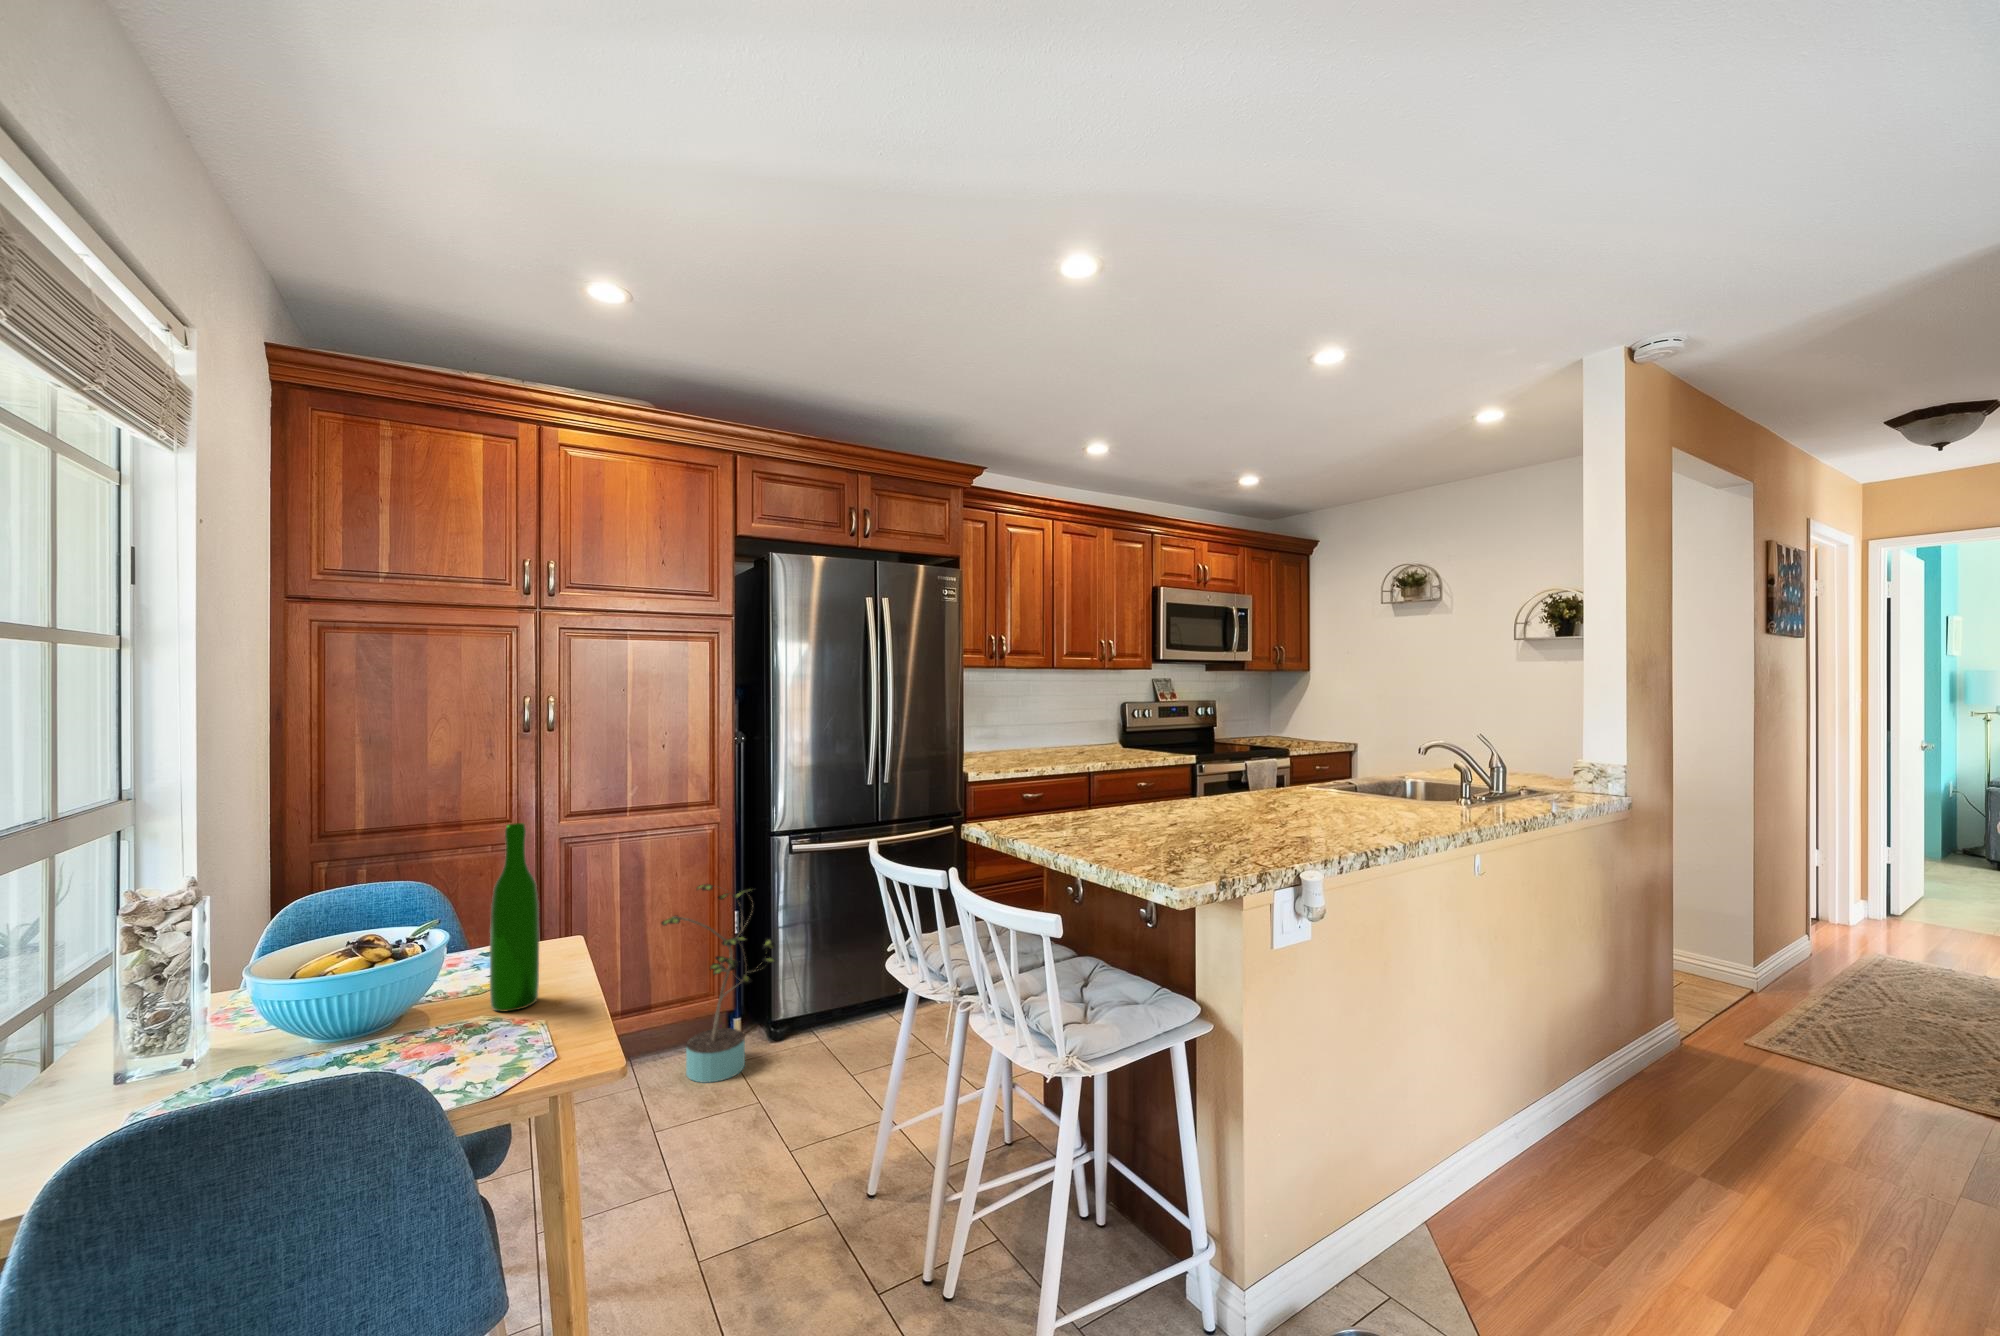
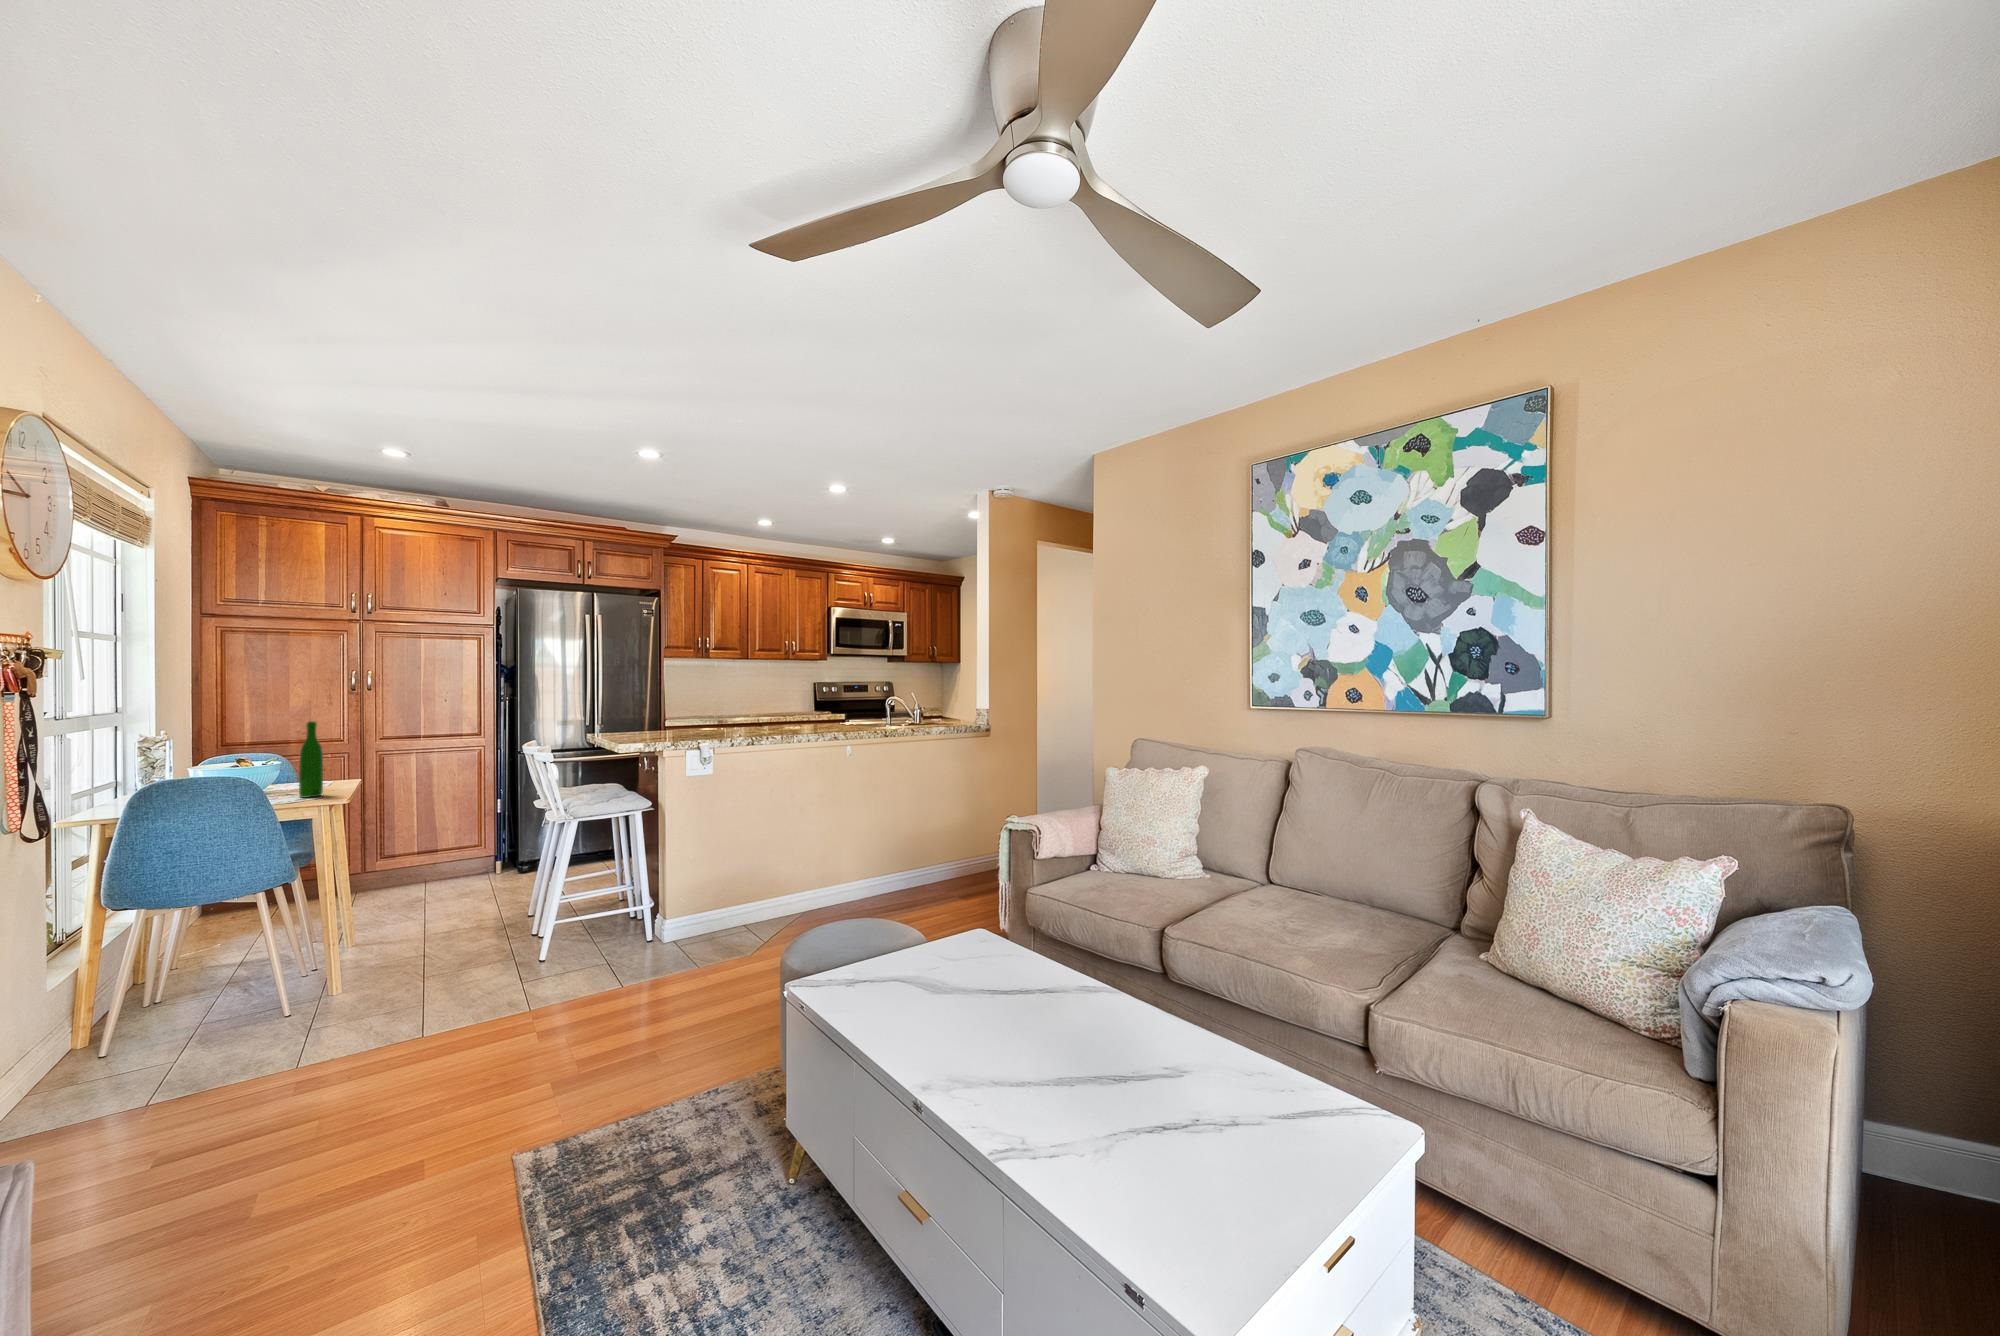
potted plant: present [661,884,775,1083] -> none [438,781,513,890]

